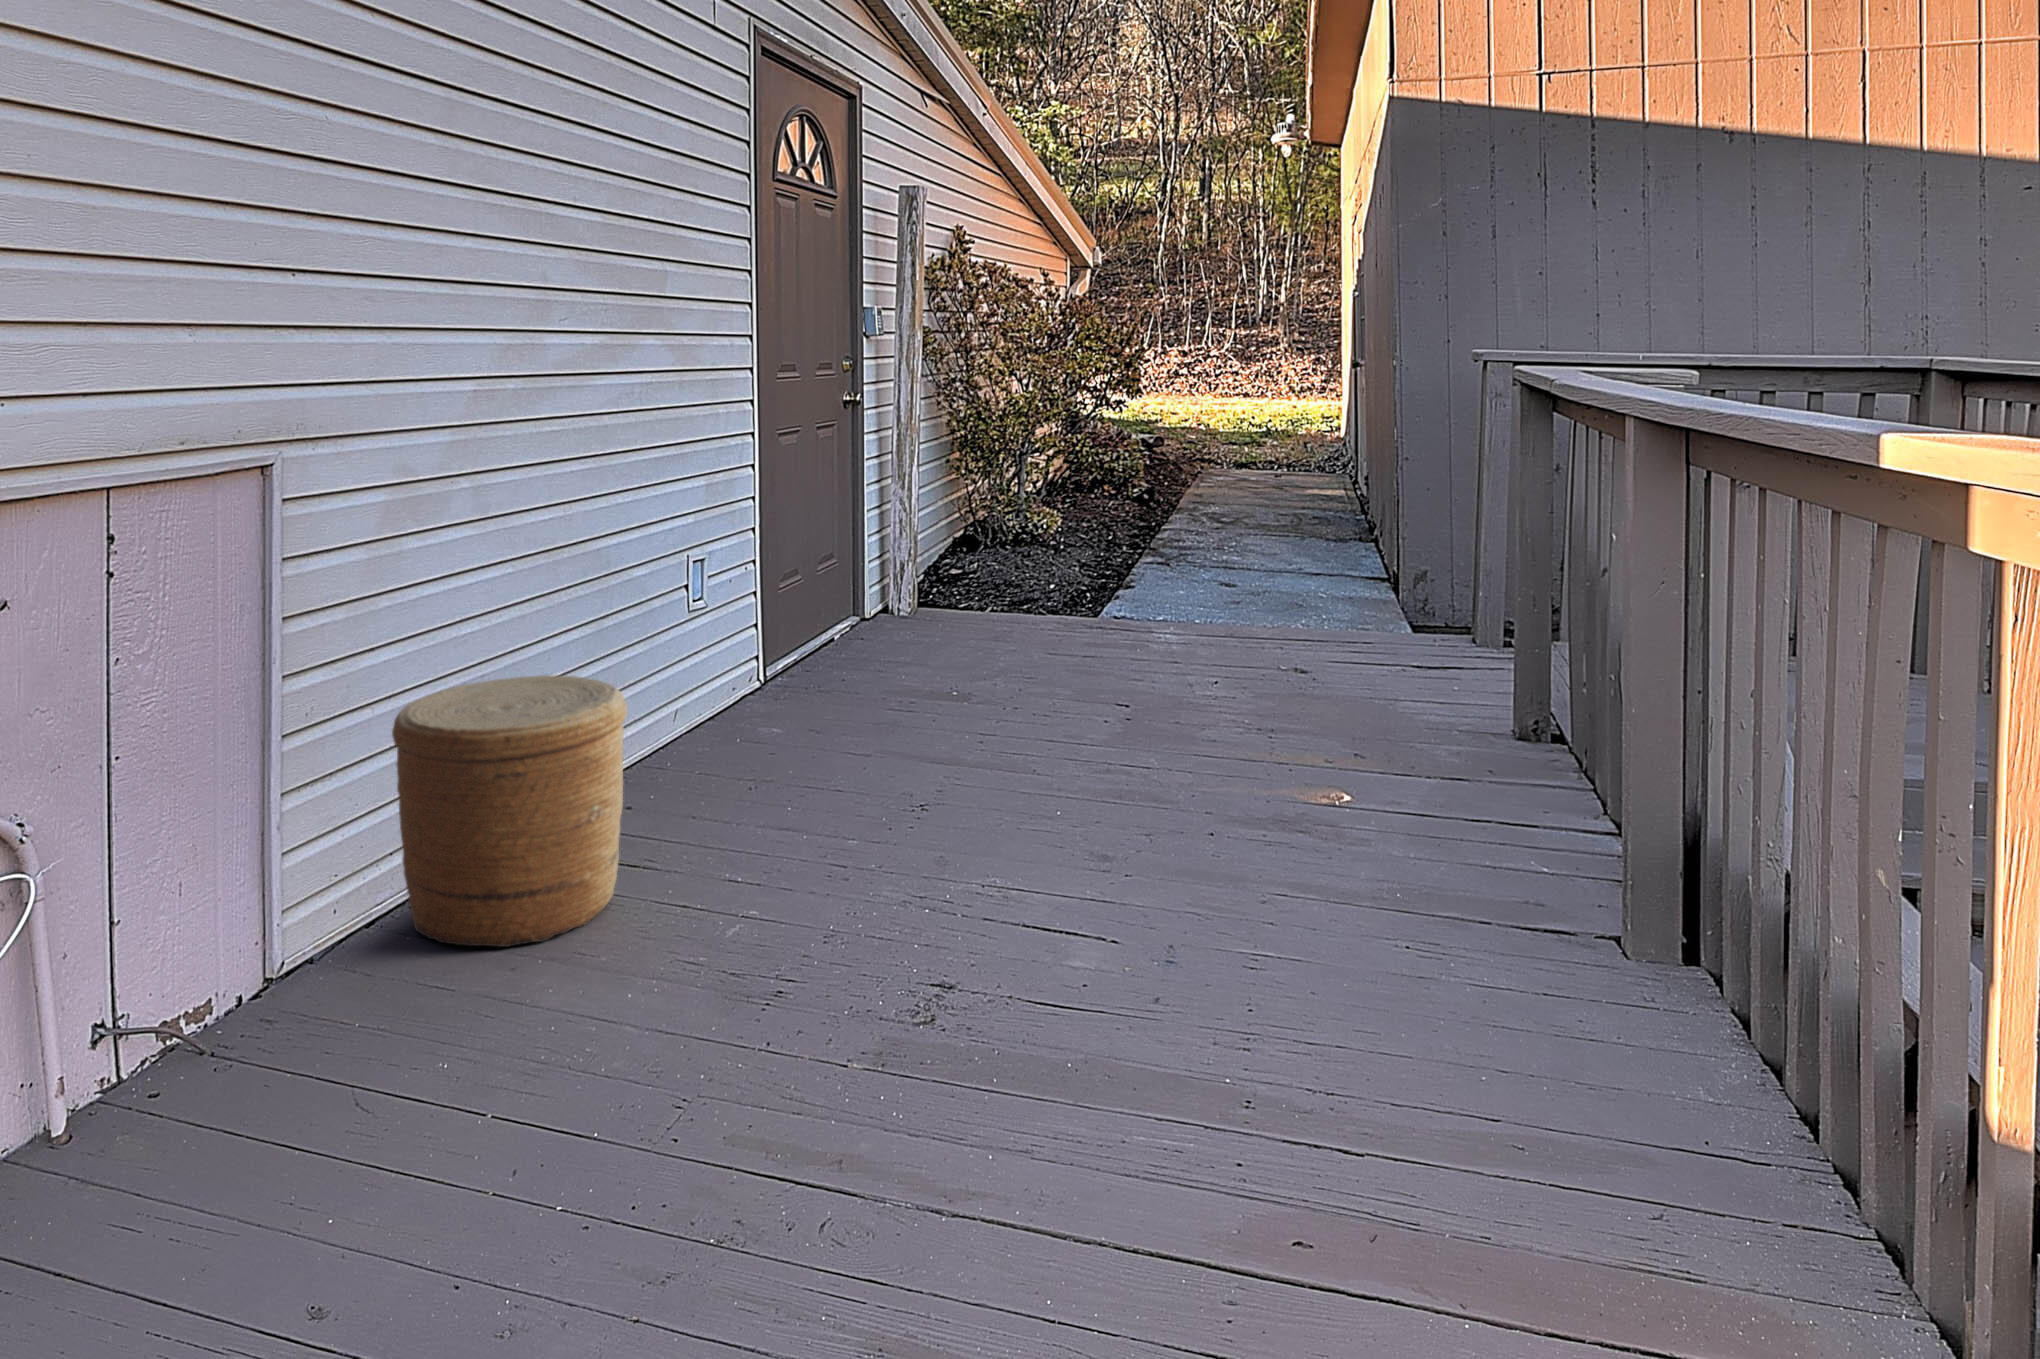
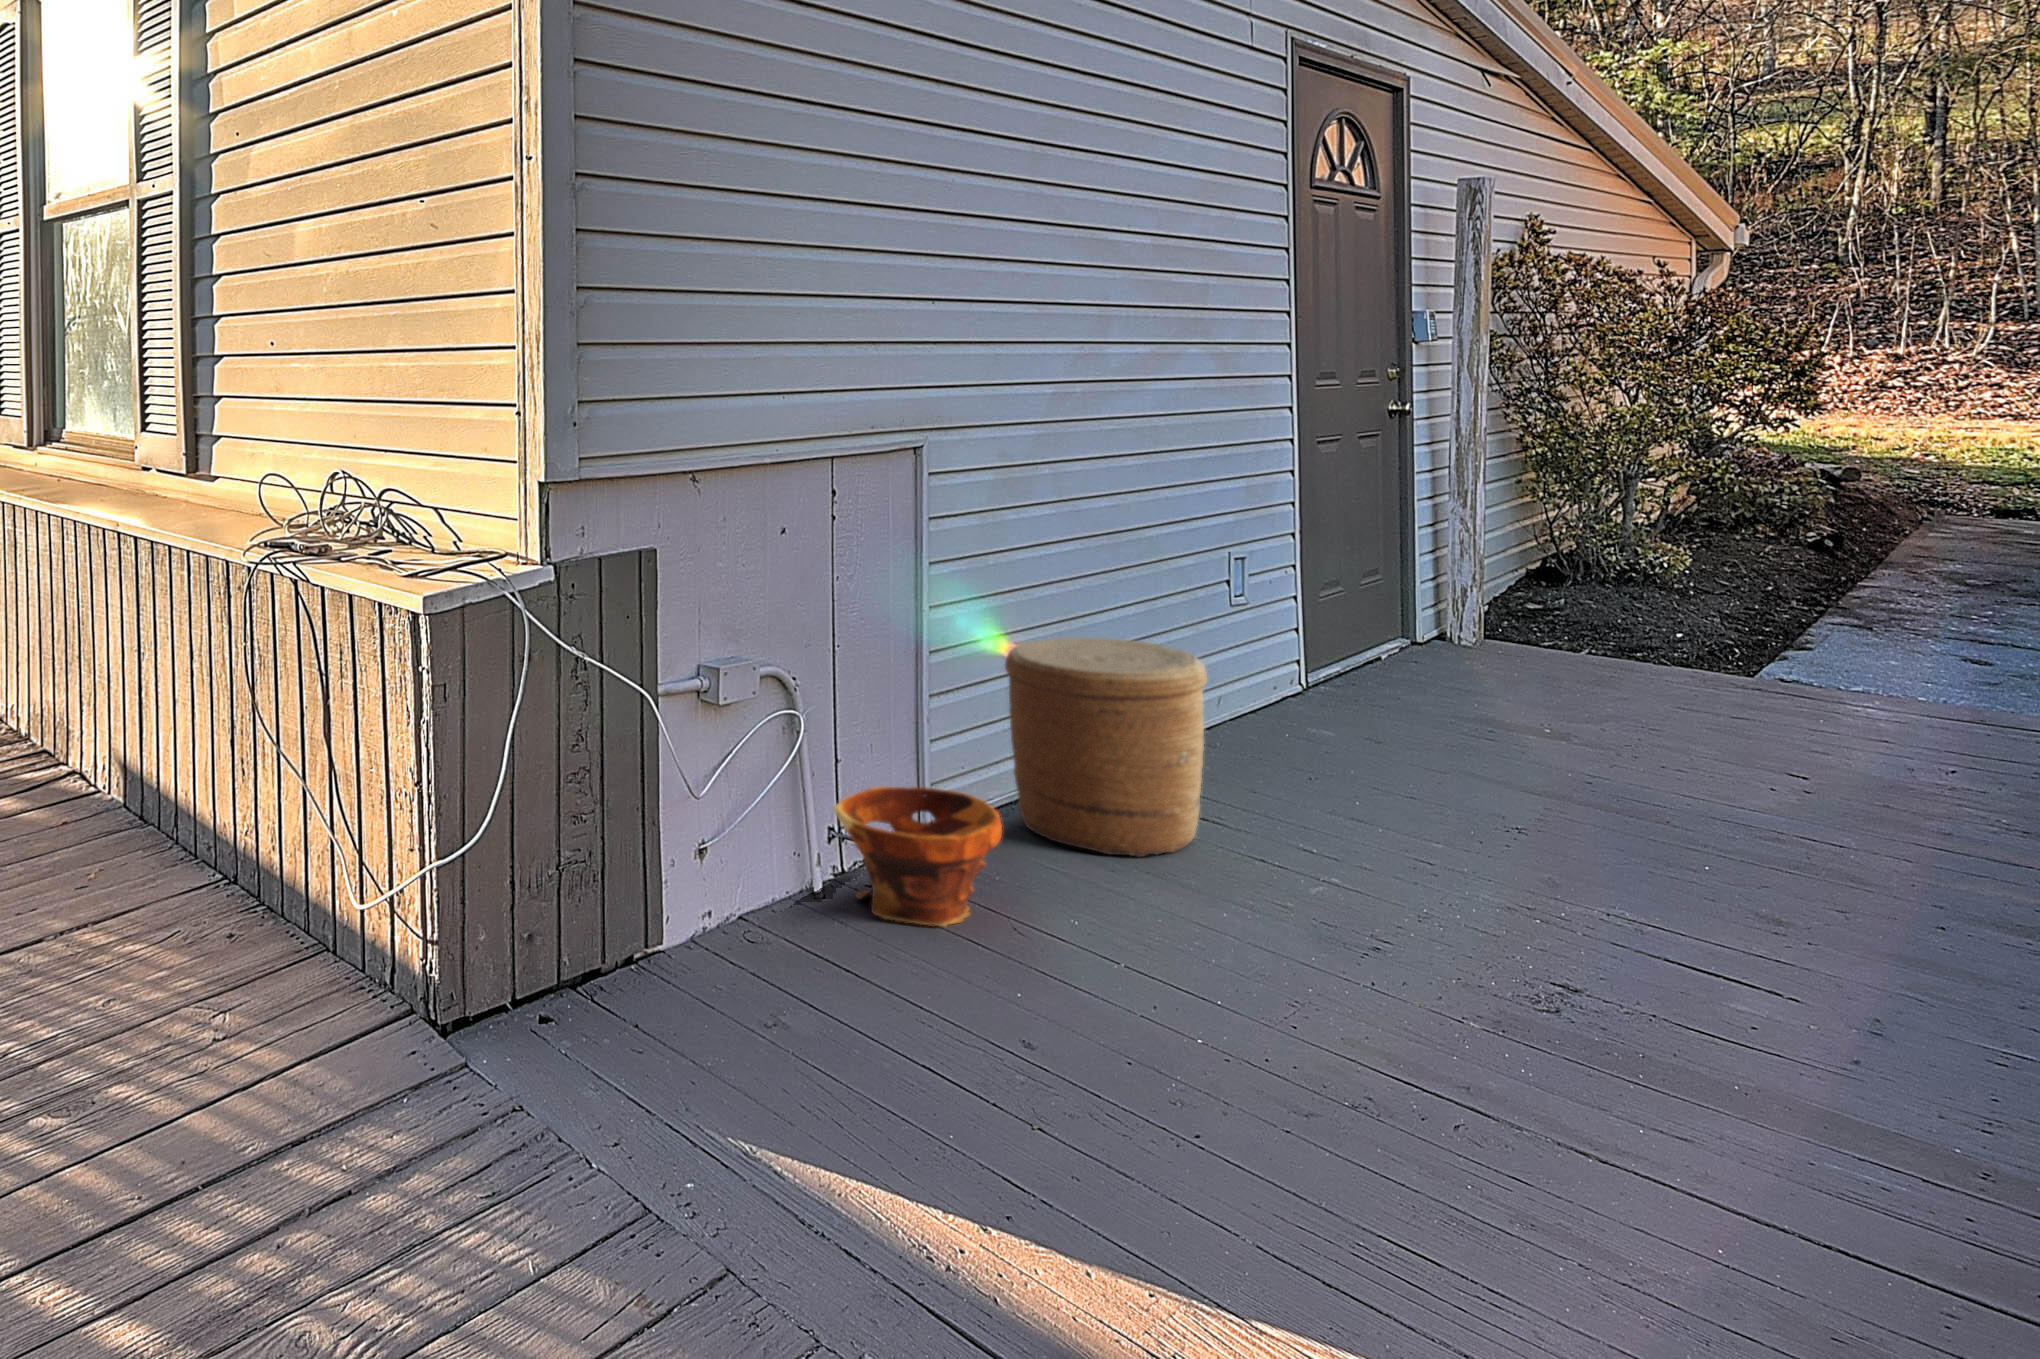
planter: none [79,923,341,1146] -> present [834,786,1002,926]

